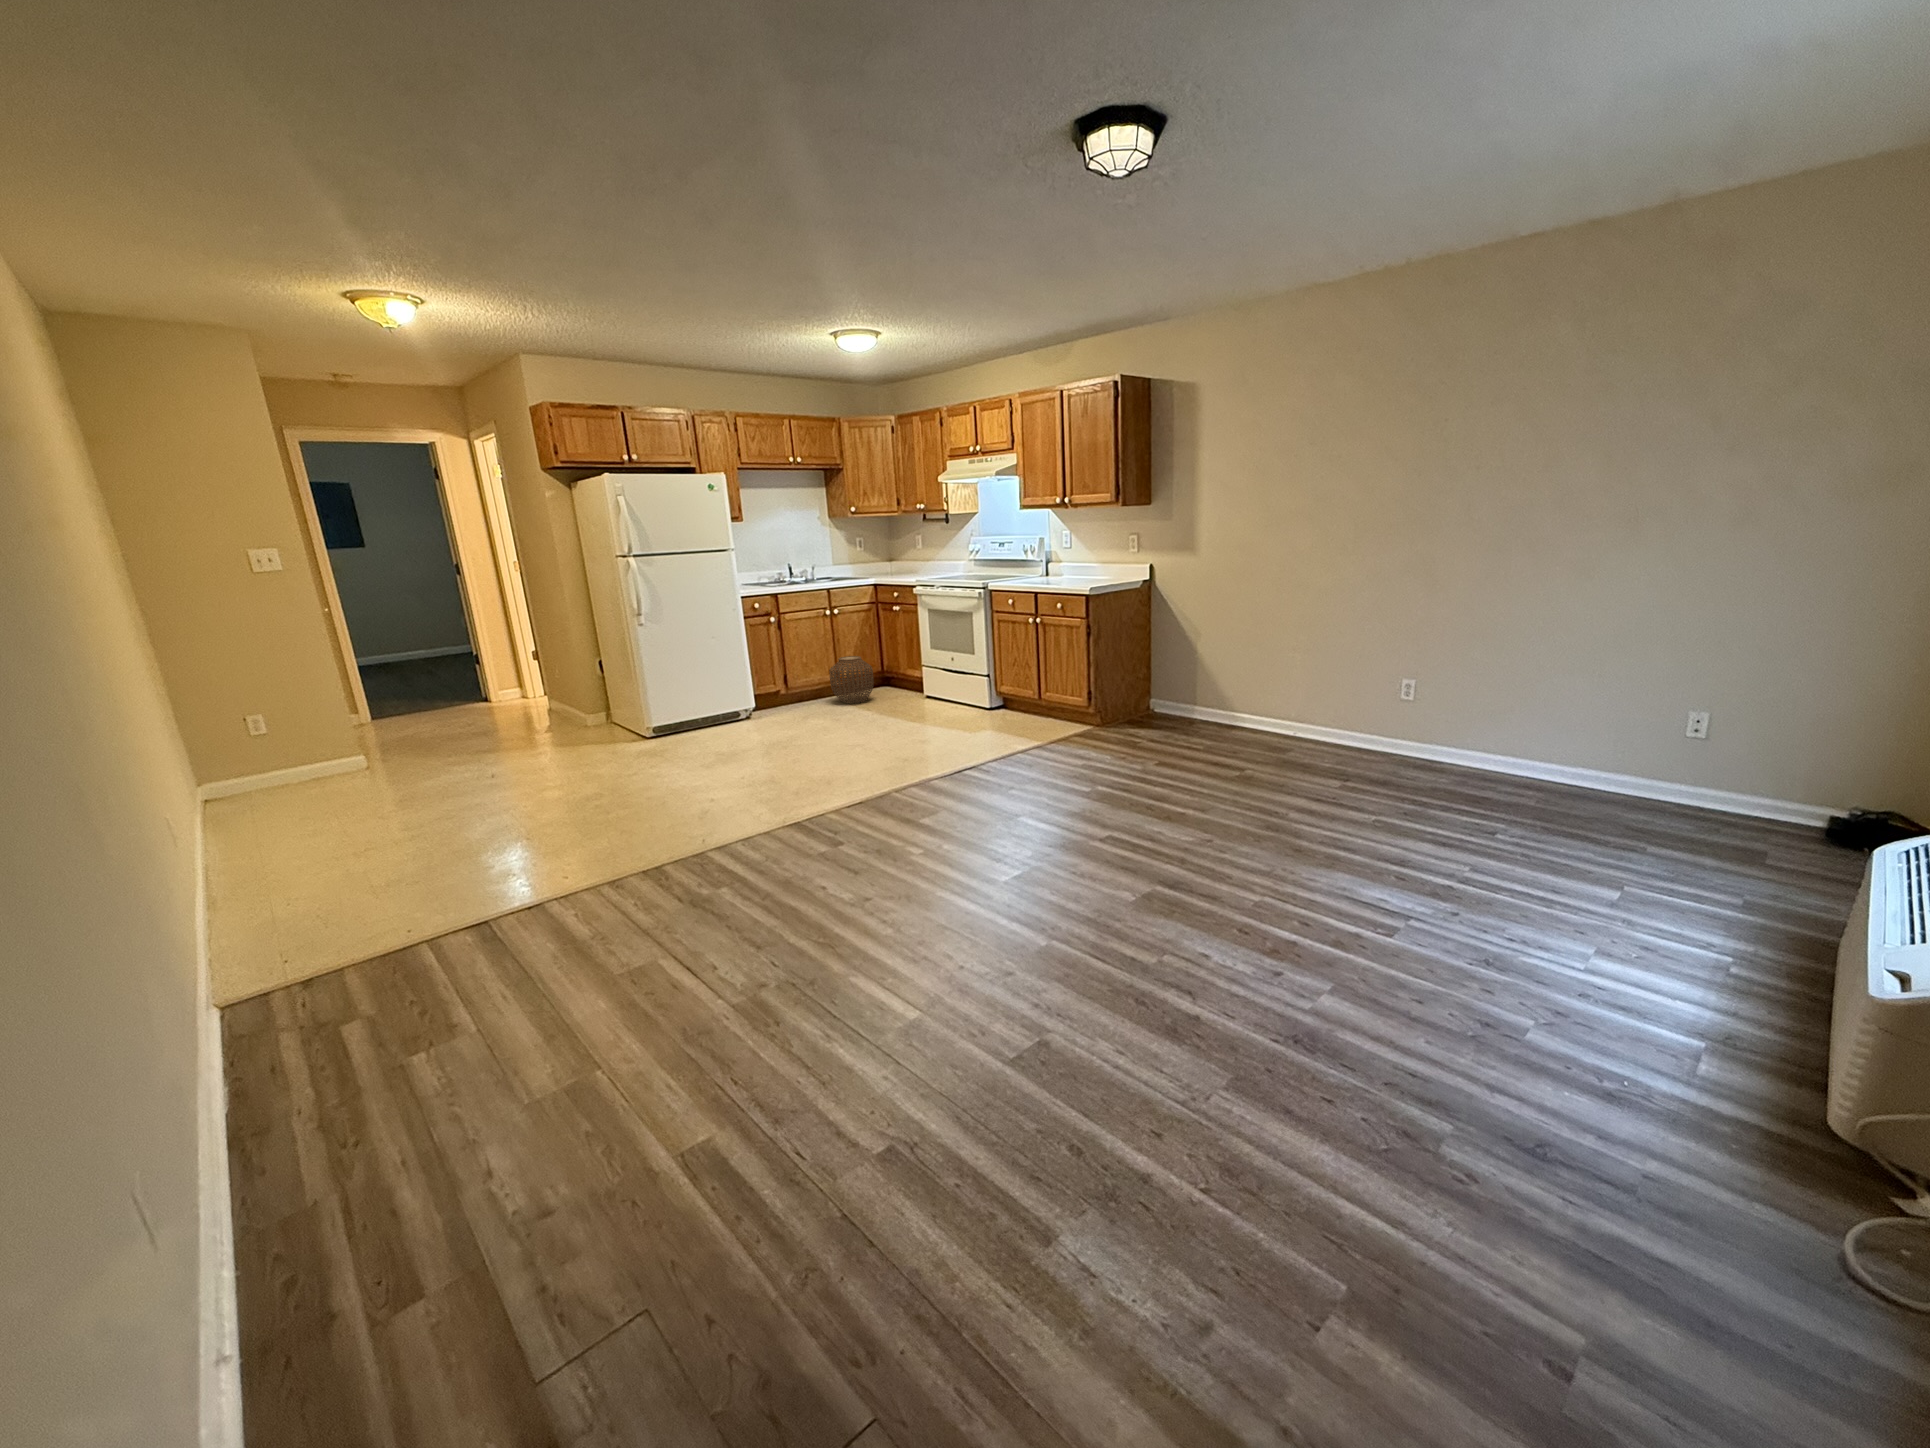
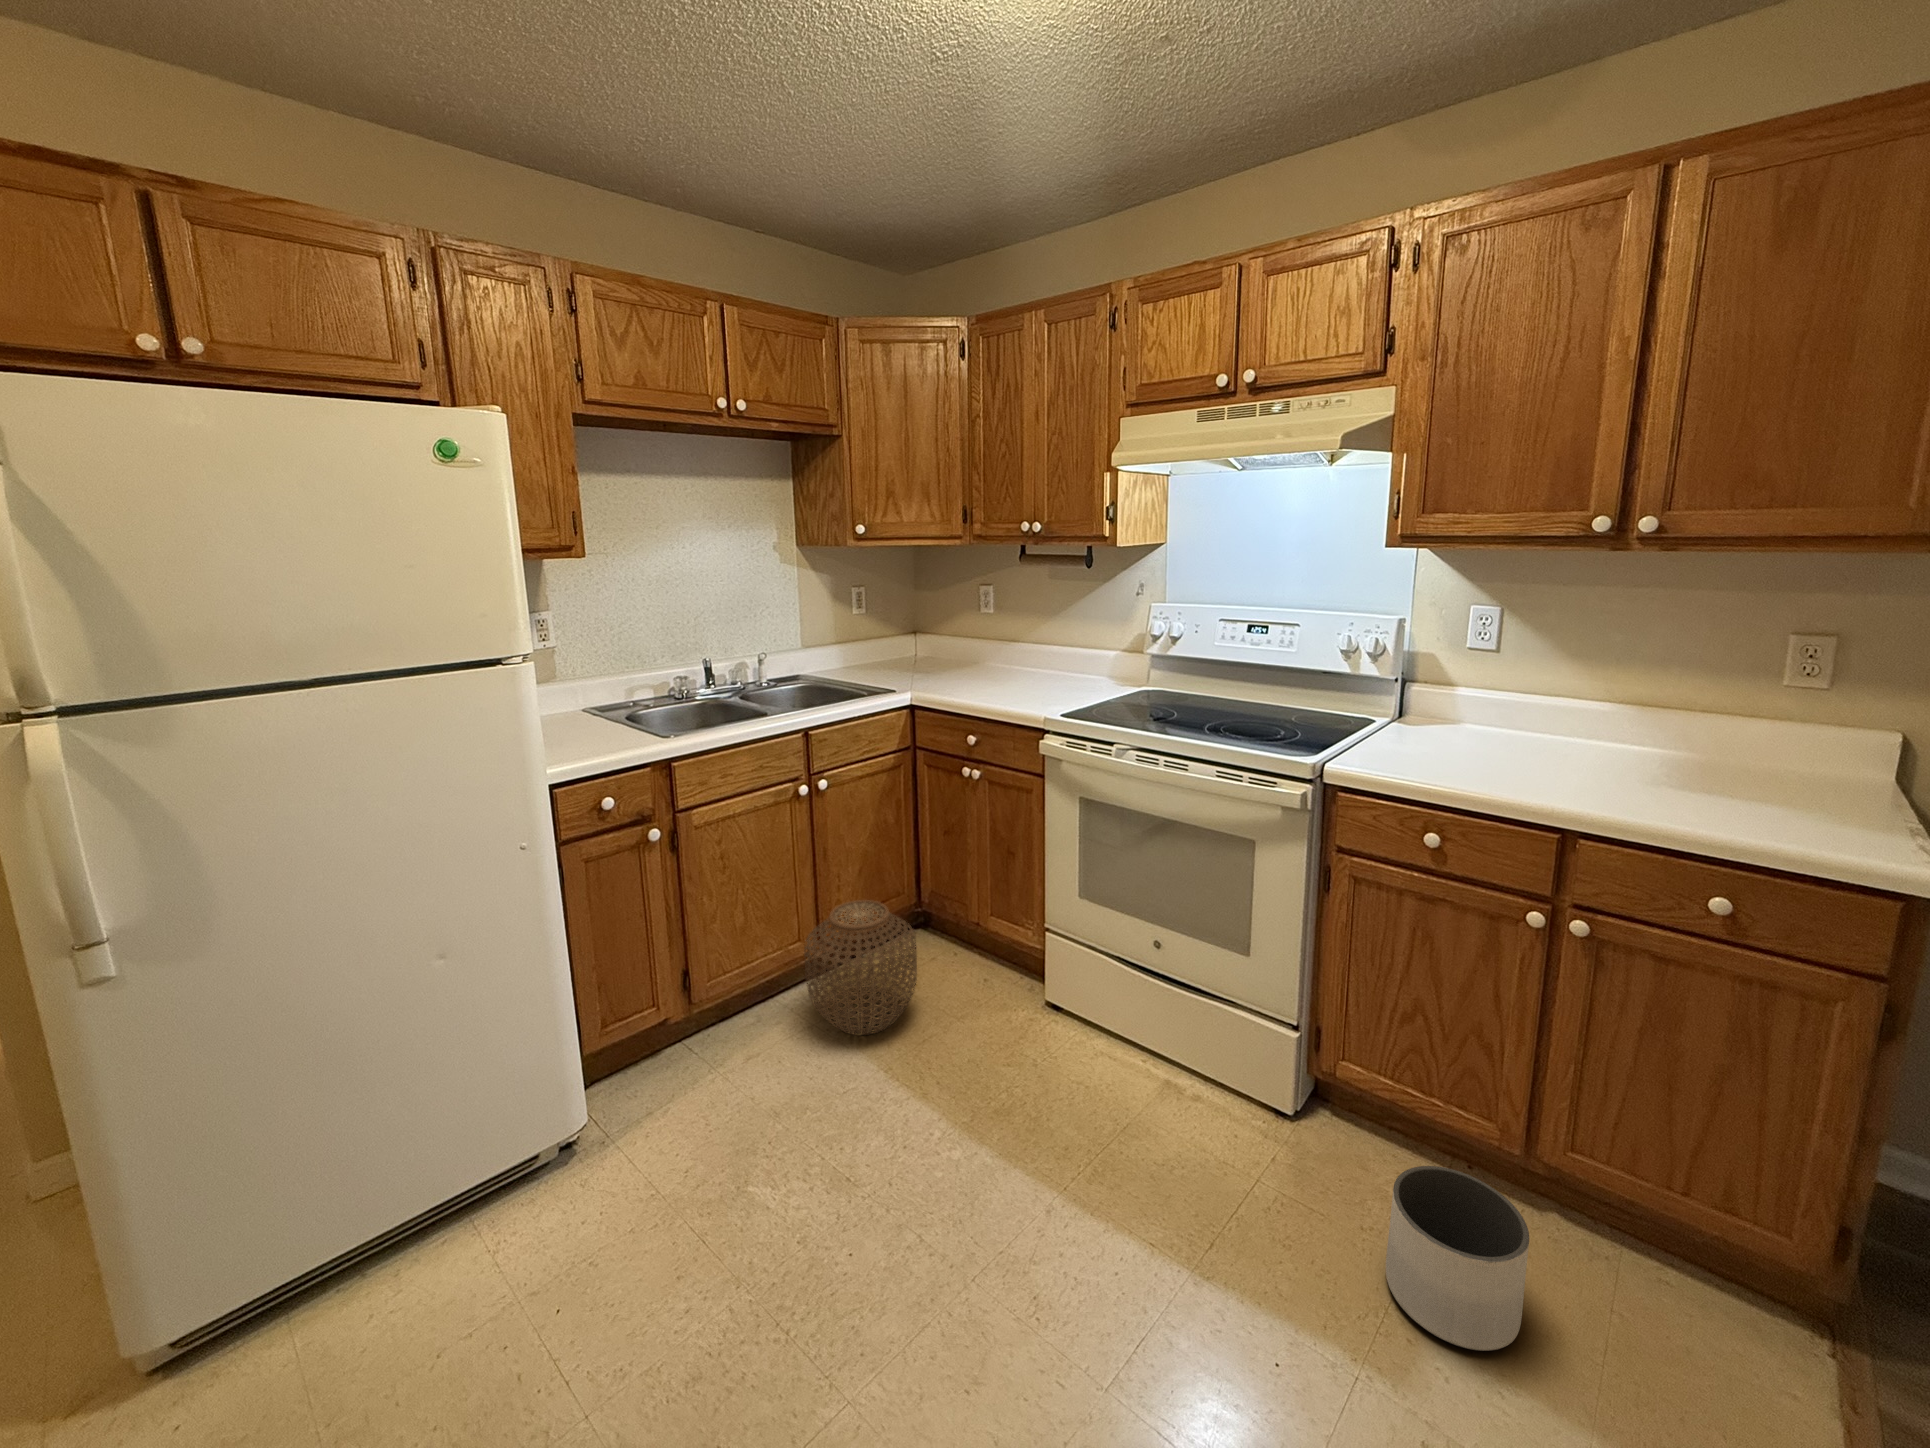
planter: none [985,695,1019,730] -> present [1386,1166,1529,1351]

